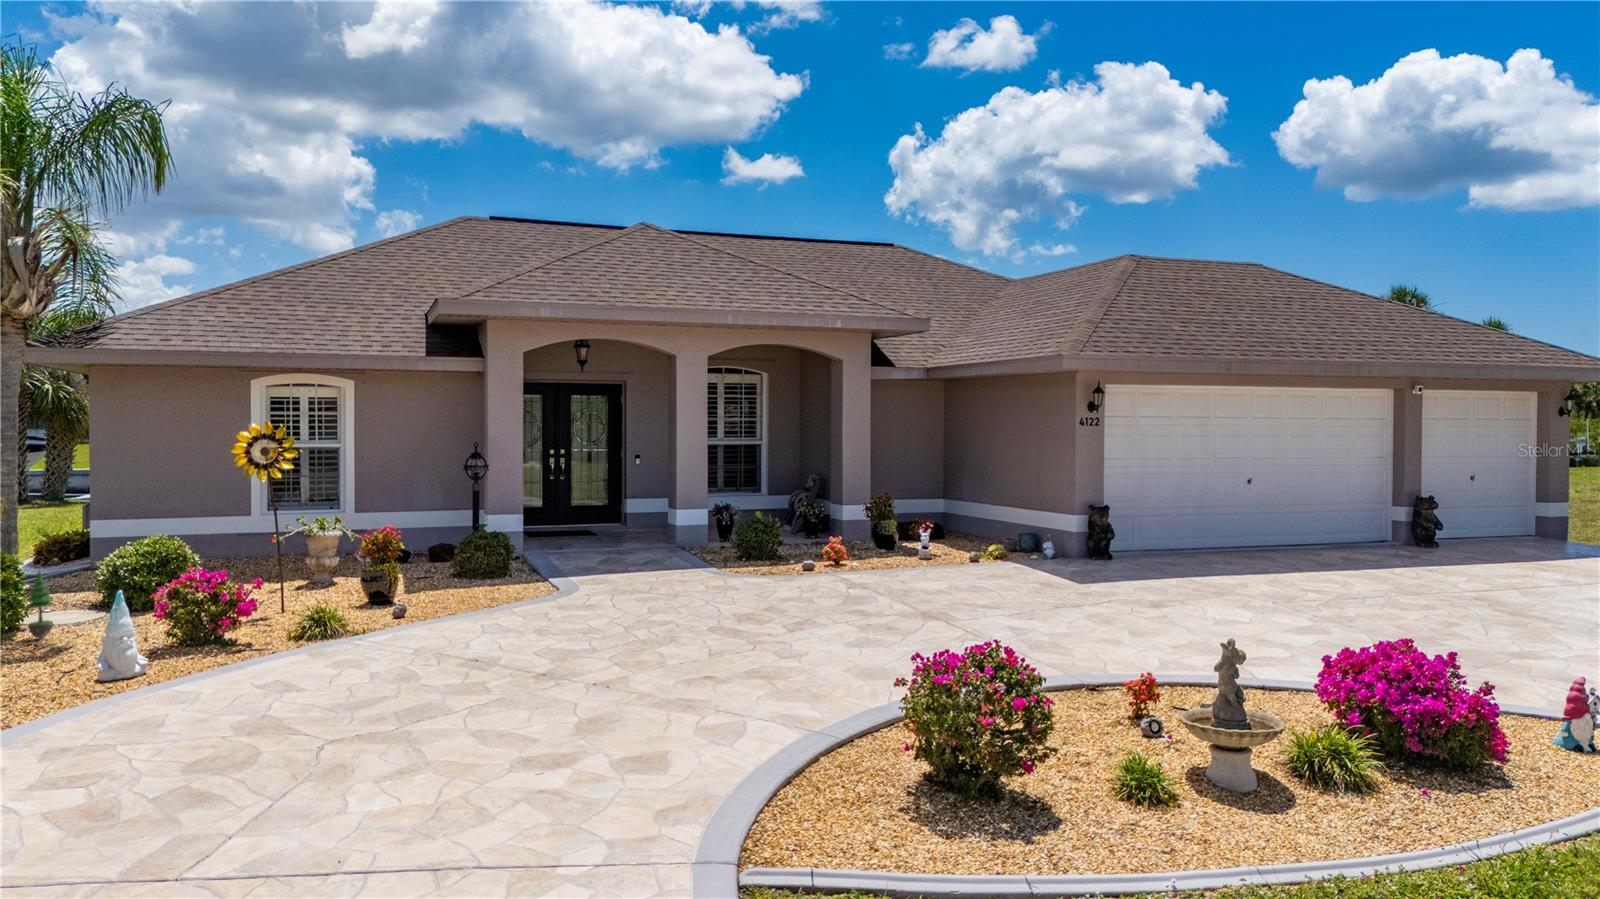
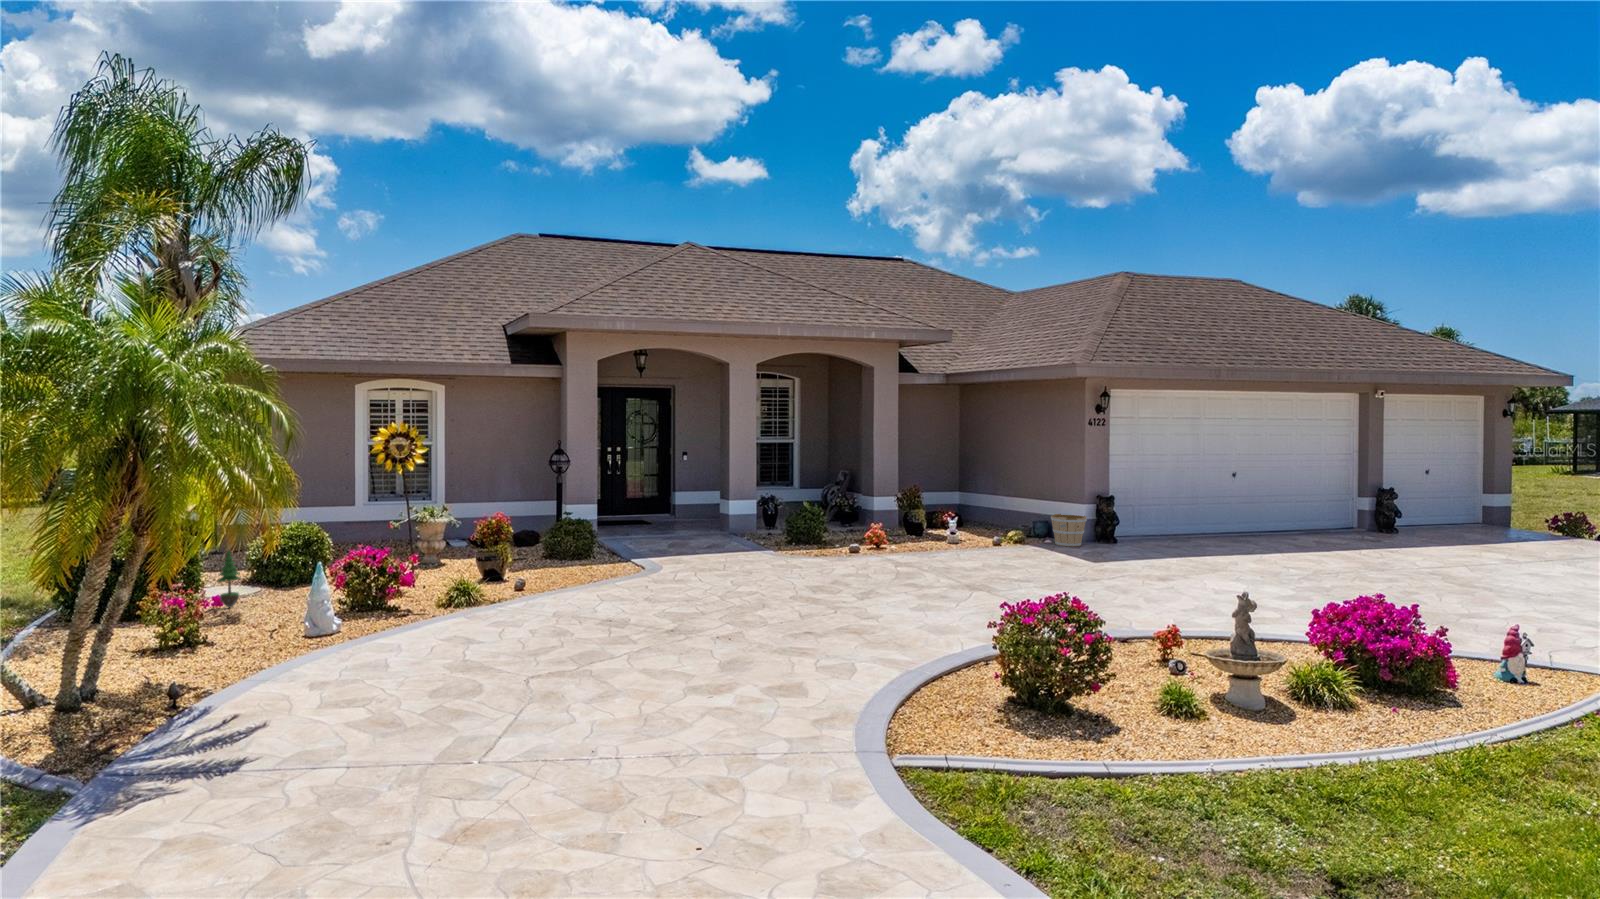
wooden bucket: none [1035,525,1076,562] -> present [1051,514,1087,547]

